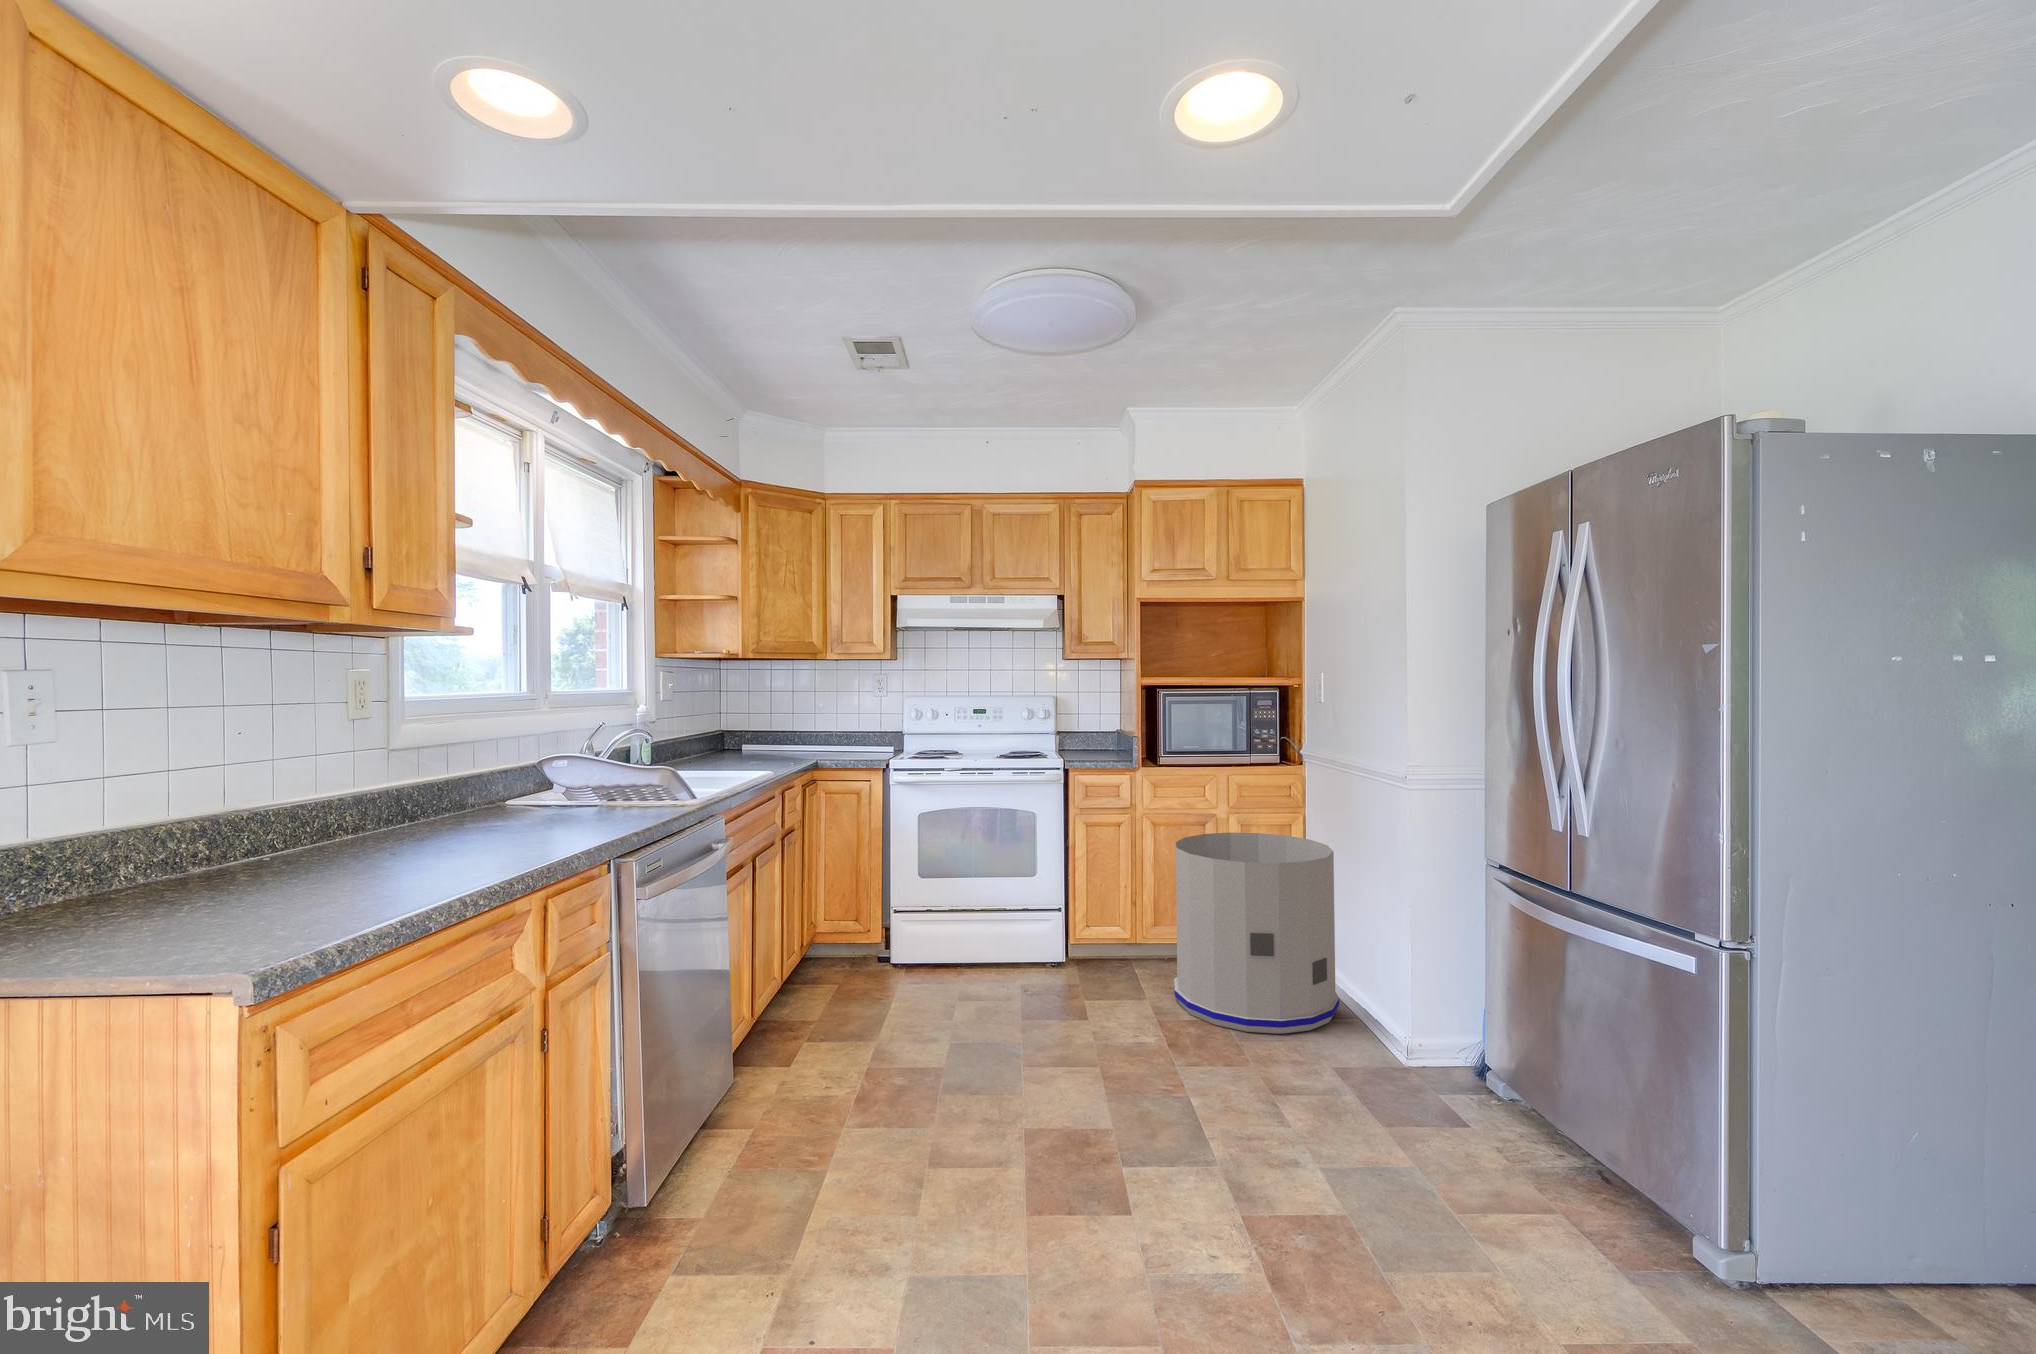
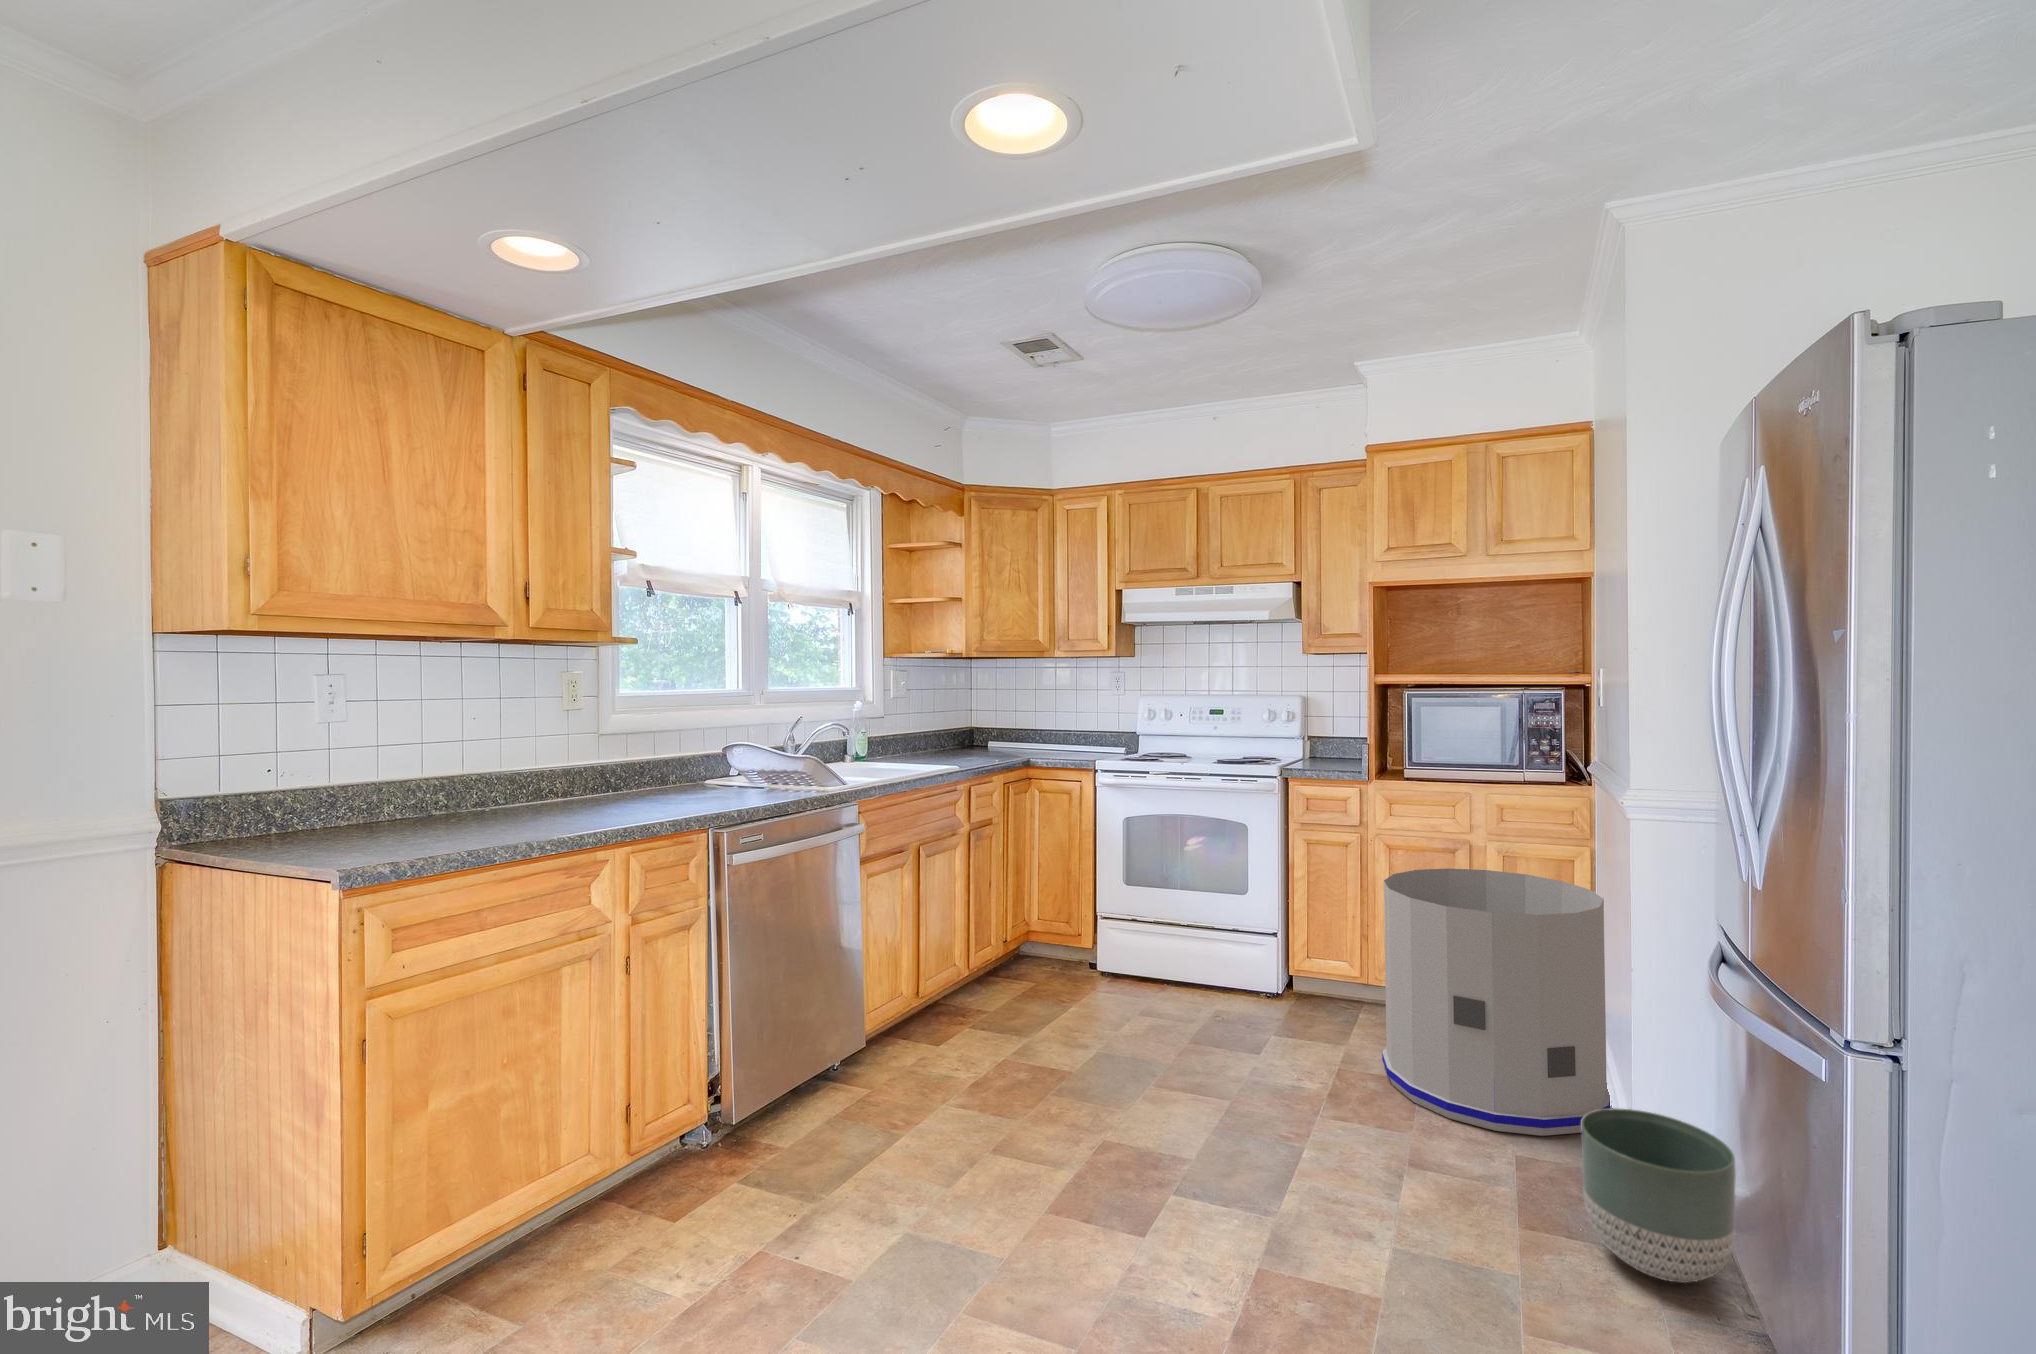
planter: none [1384,994,1484,1110] -> present [1581,1108,1736,1283]

